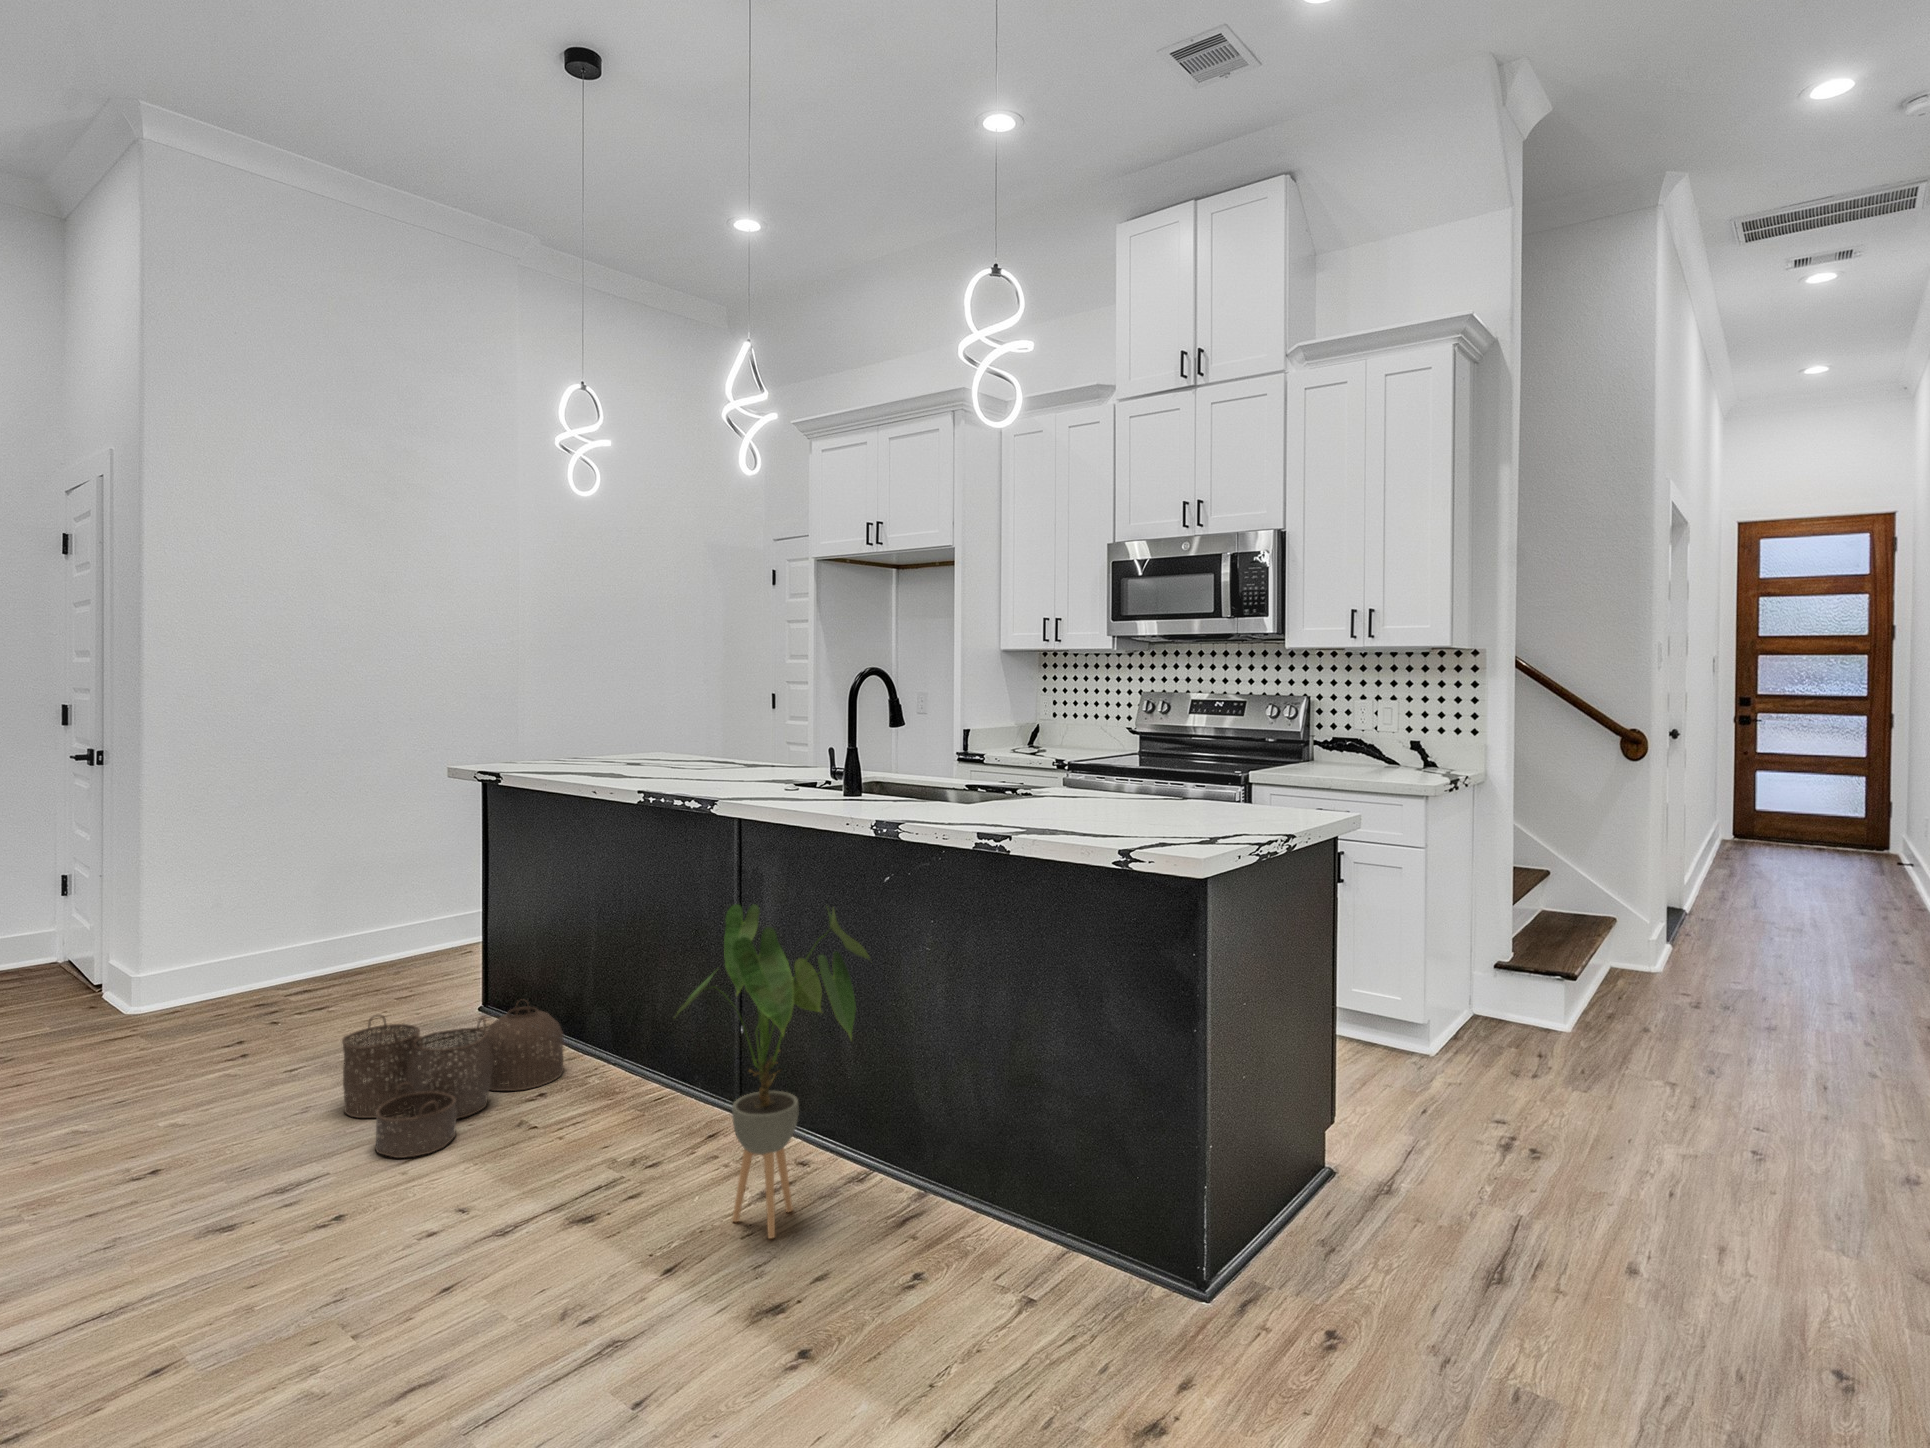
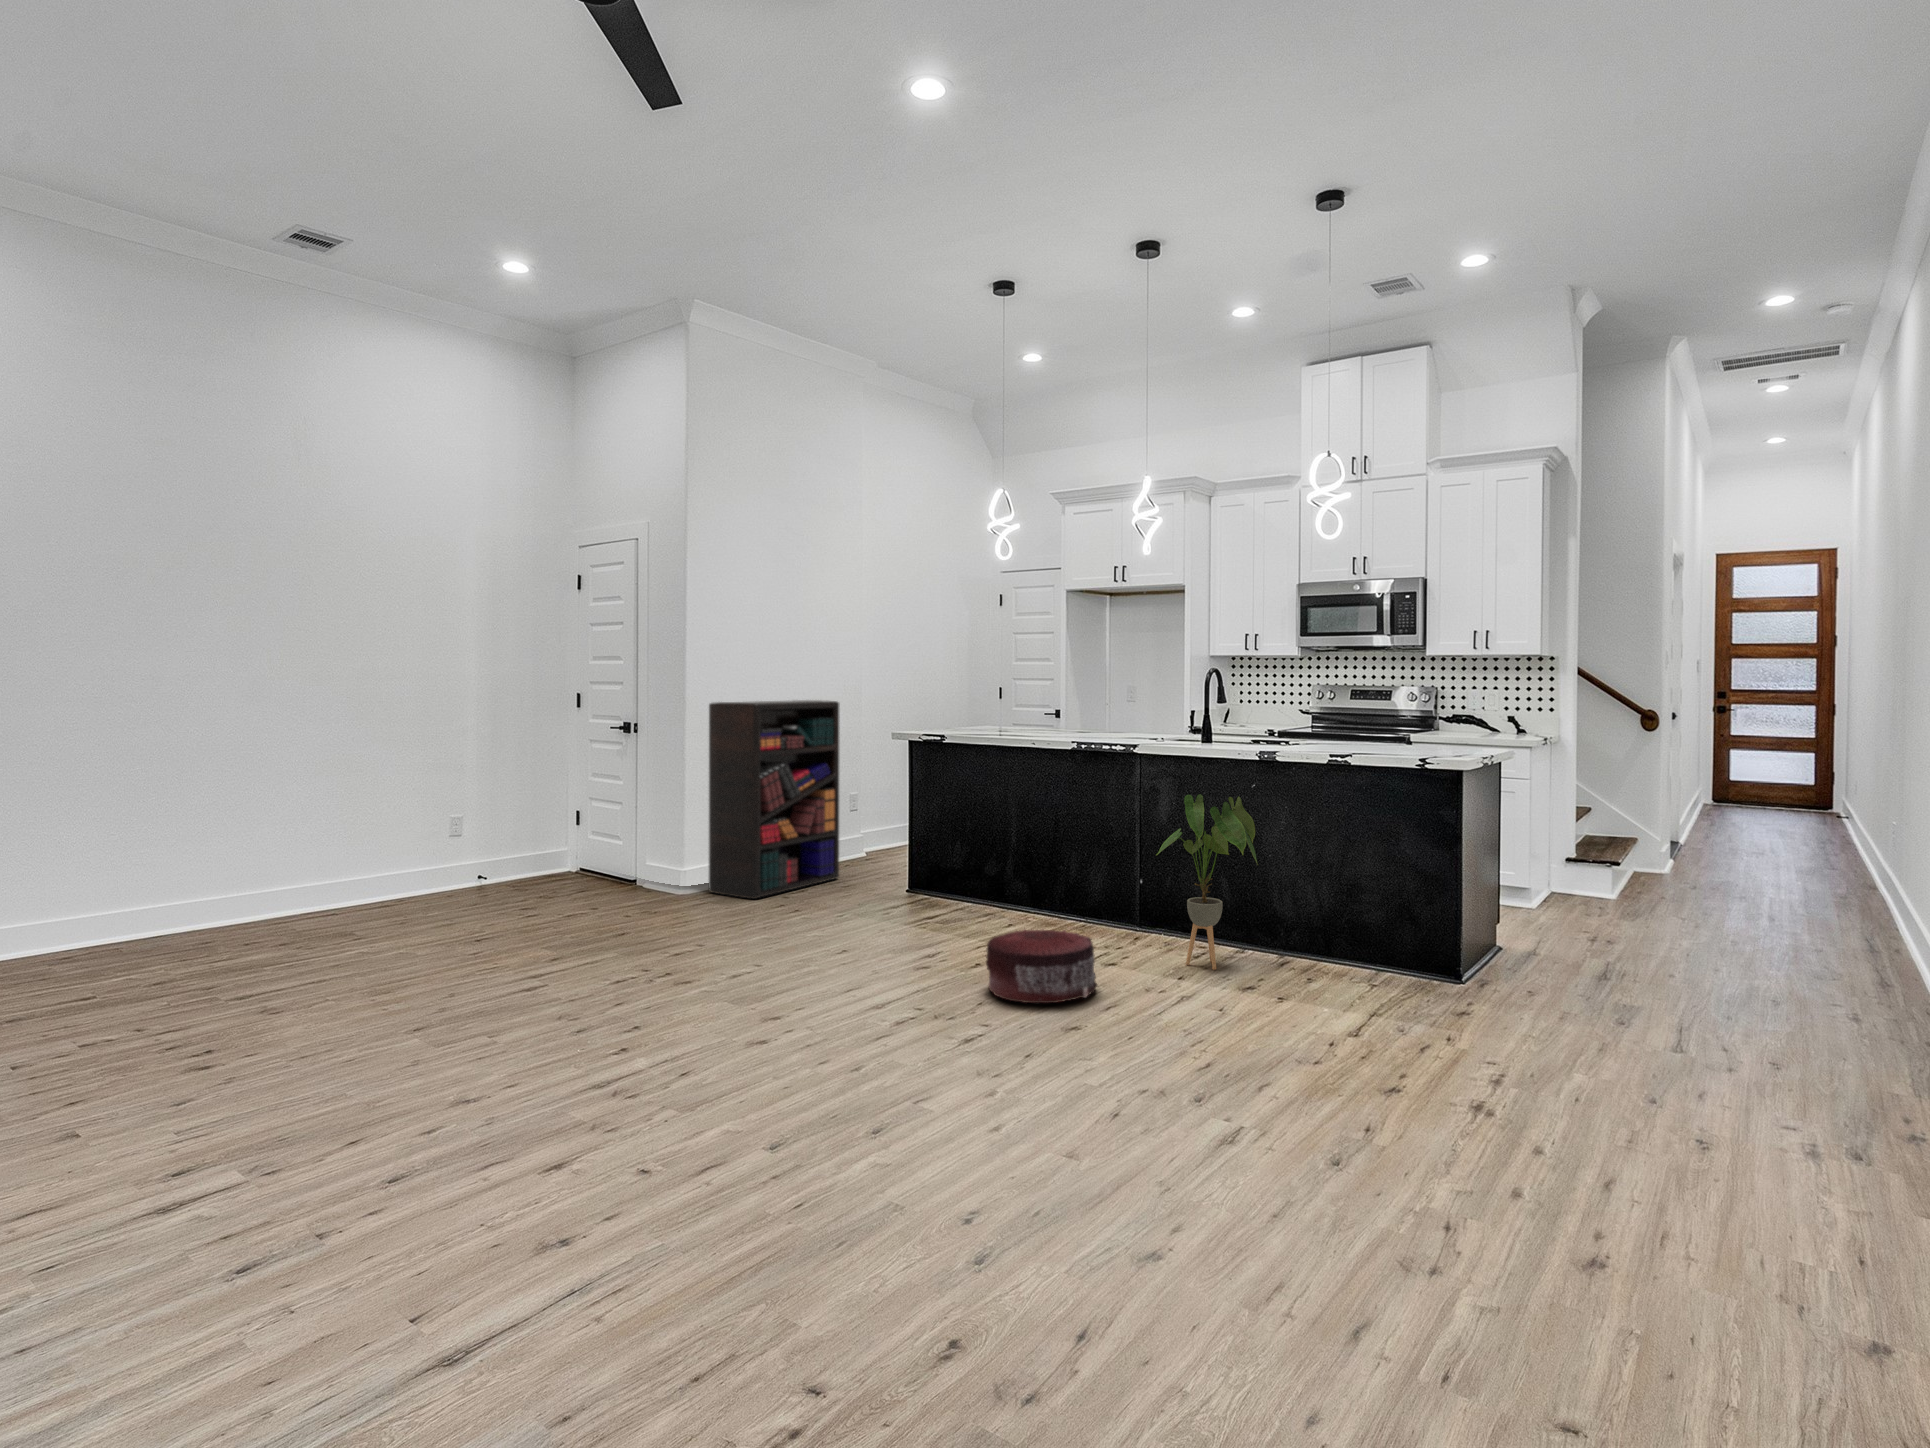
bookshelf: none [169,717,414,1033] -> present [709,700,839,899]
woven basket: present [342,1001,564,1158] -> none [899,870,1006,945]
pouf: none [223,1172,477,1379] -> present [986,930,1097,1003]

